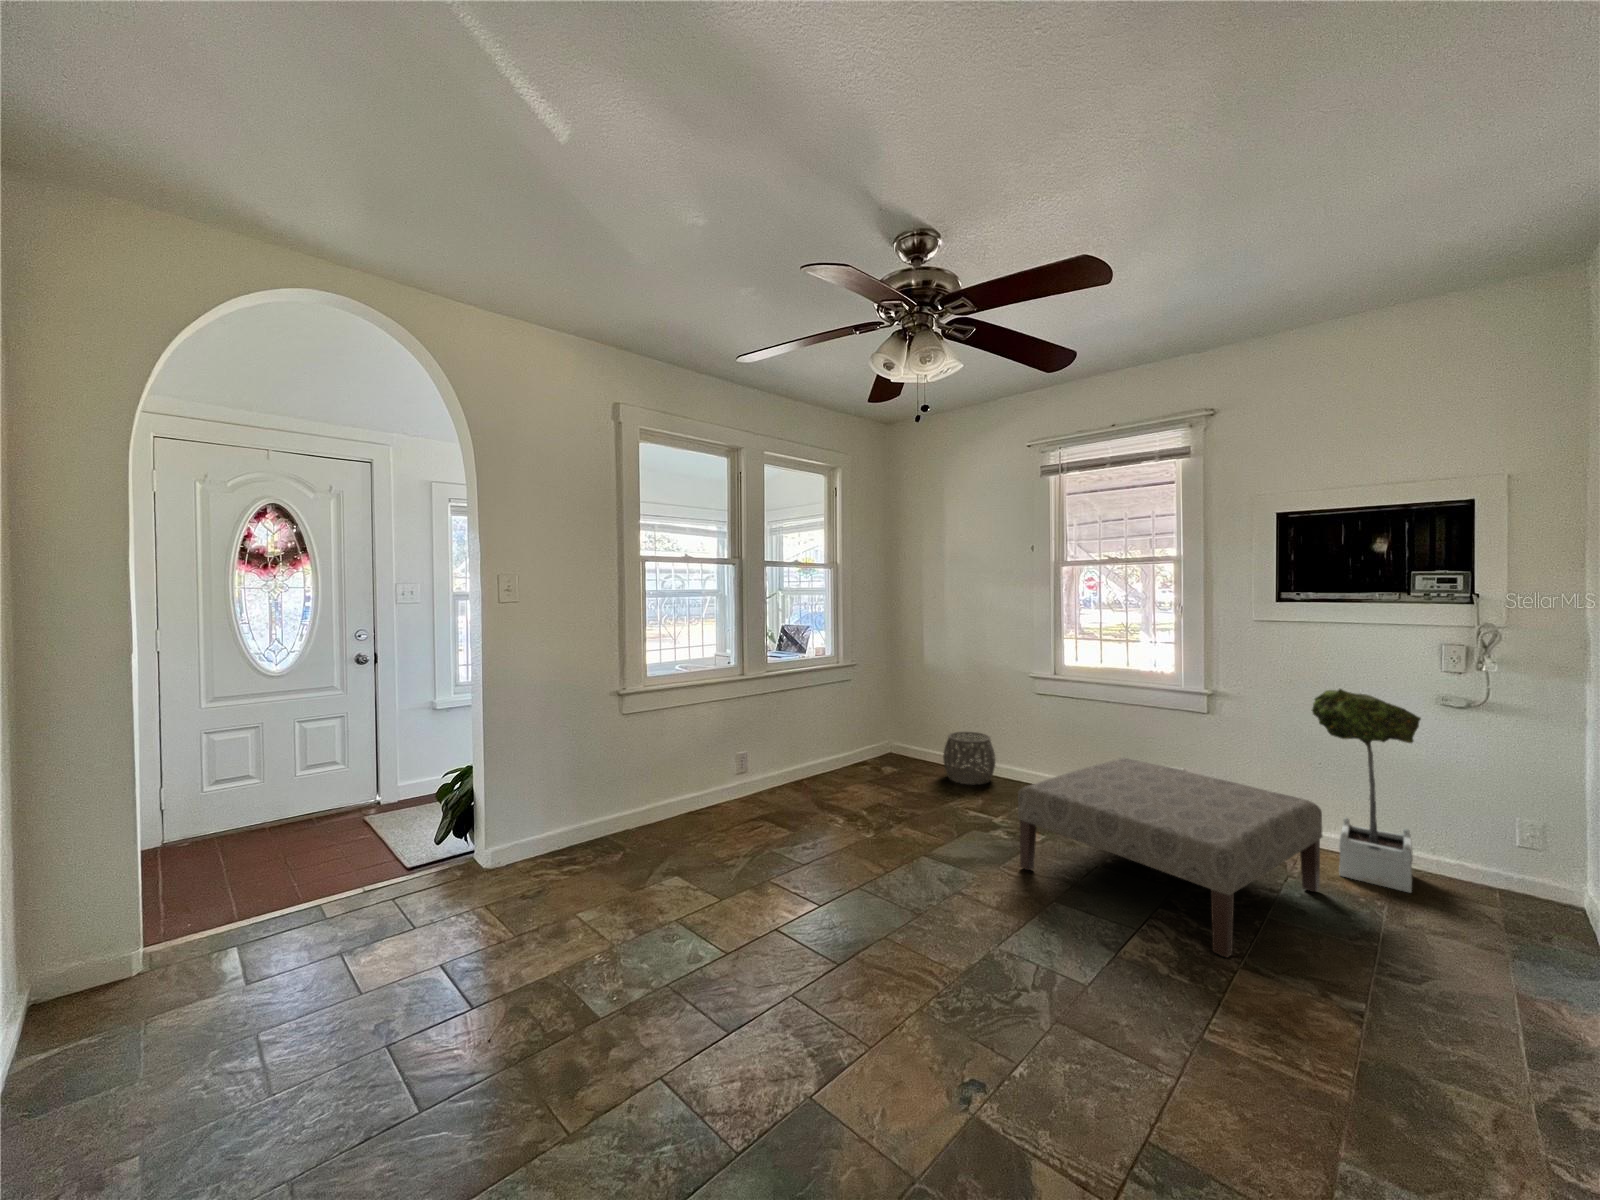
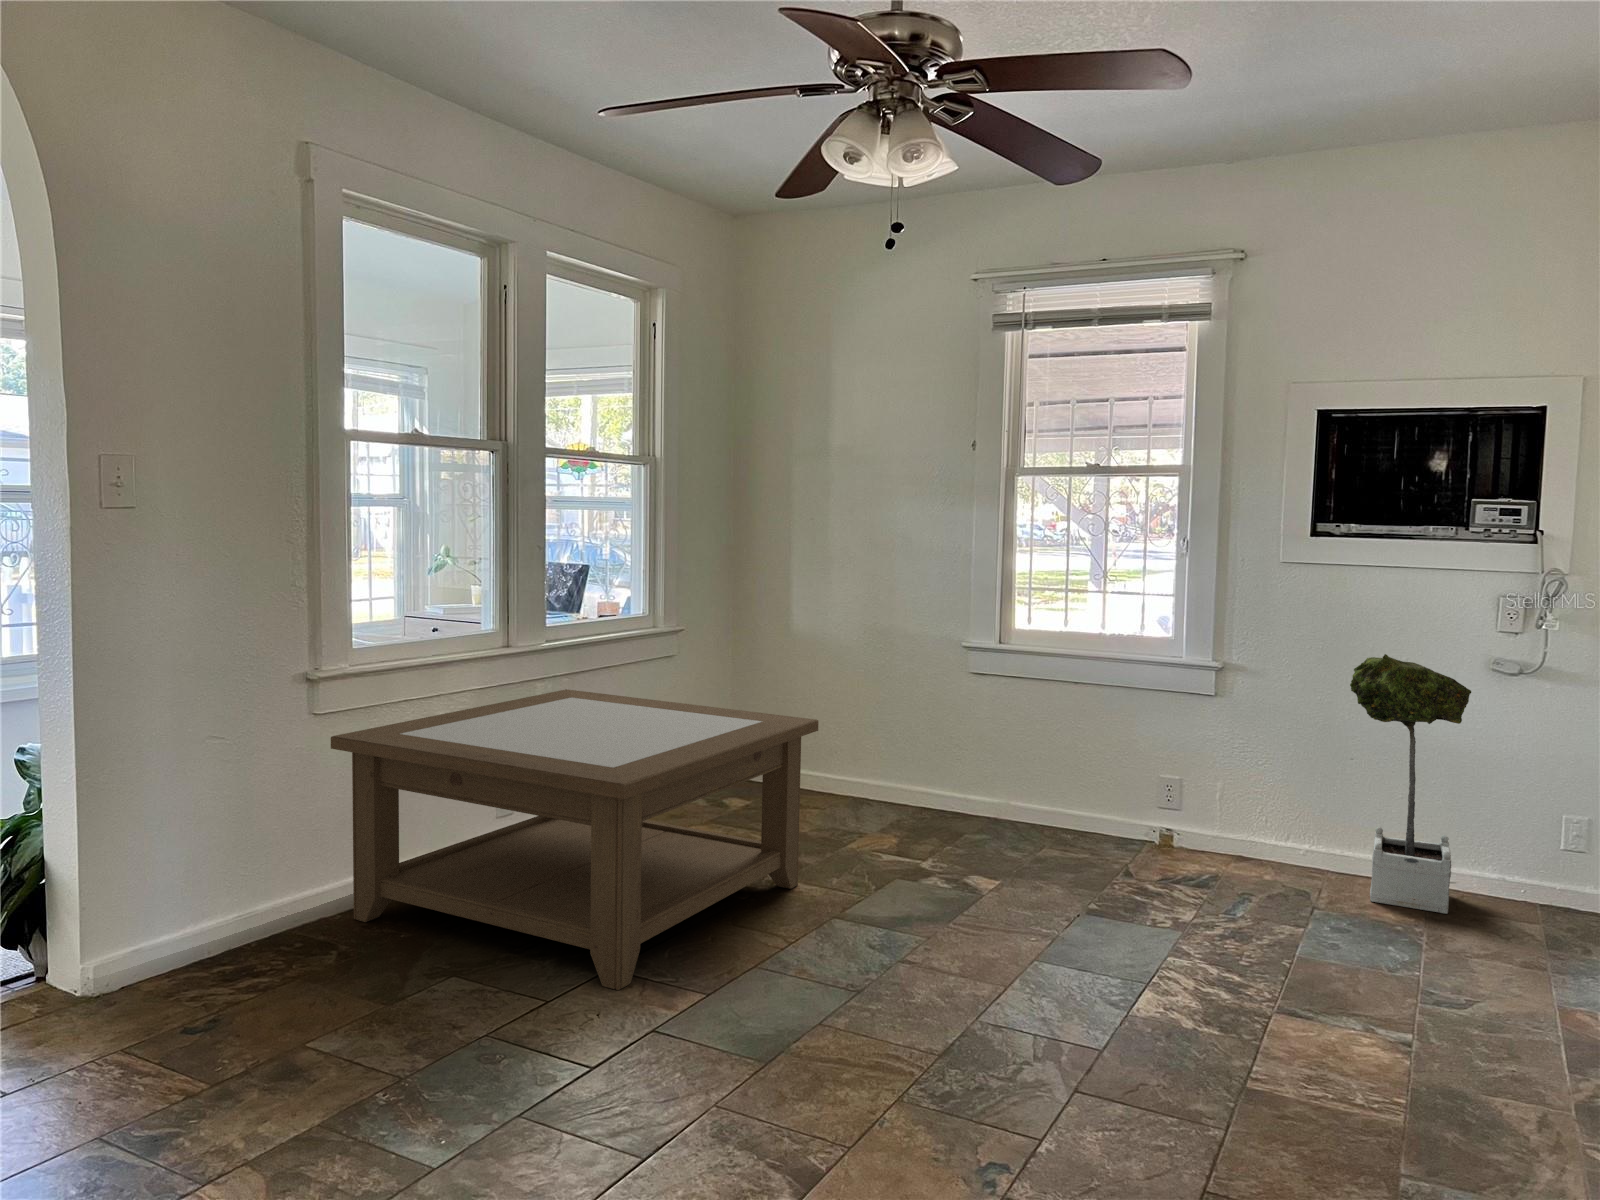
coffee table: none [631,701,915,896] -> present [331,689,818,990]
woven basket: present [943,732,995,785] -> none [832,736,914,819]
ottoman: present [1018,758,1322,957] -> none [980,761,1359,1001]

